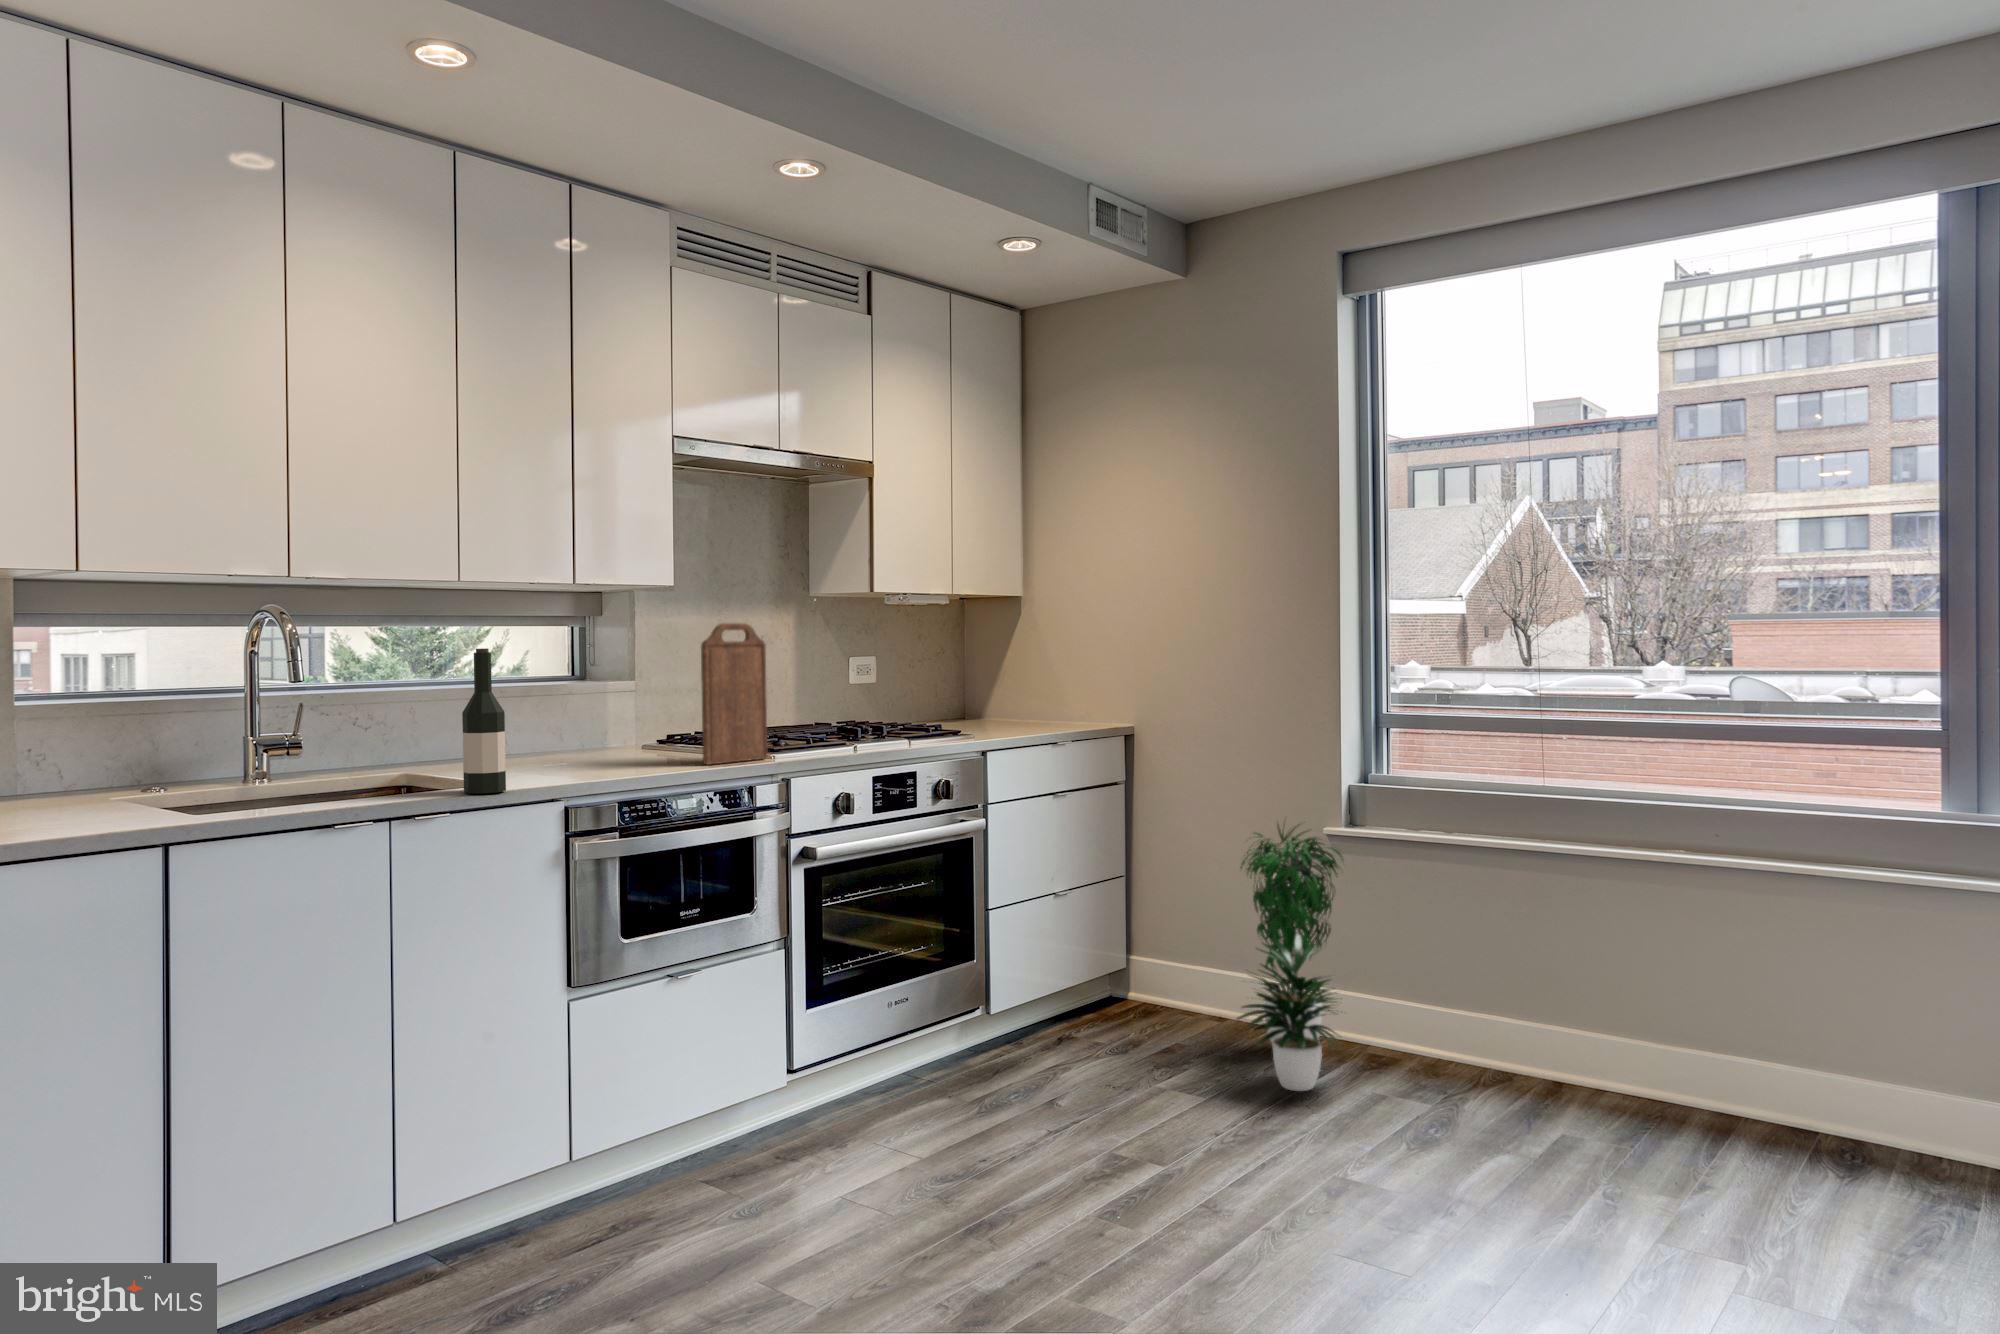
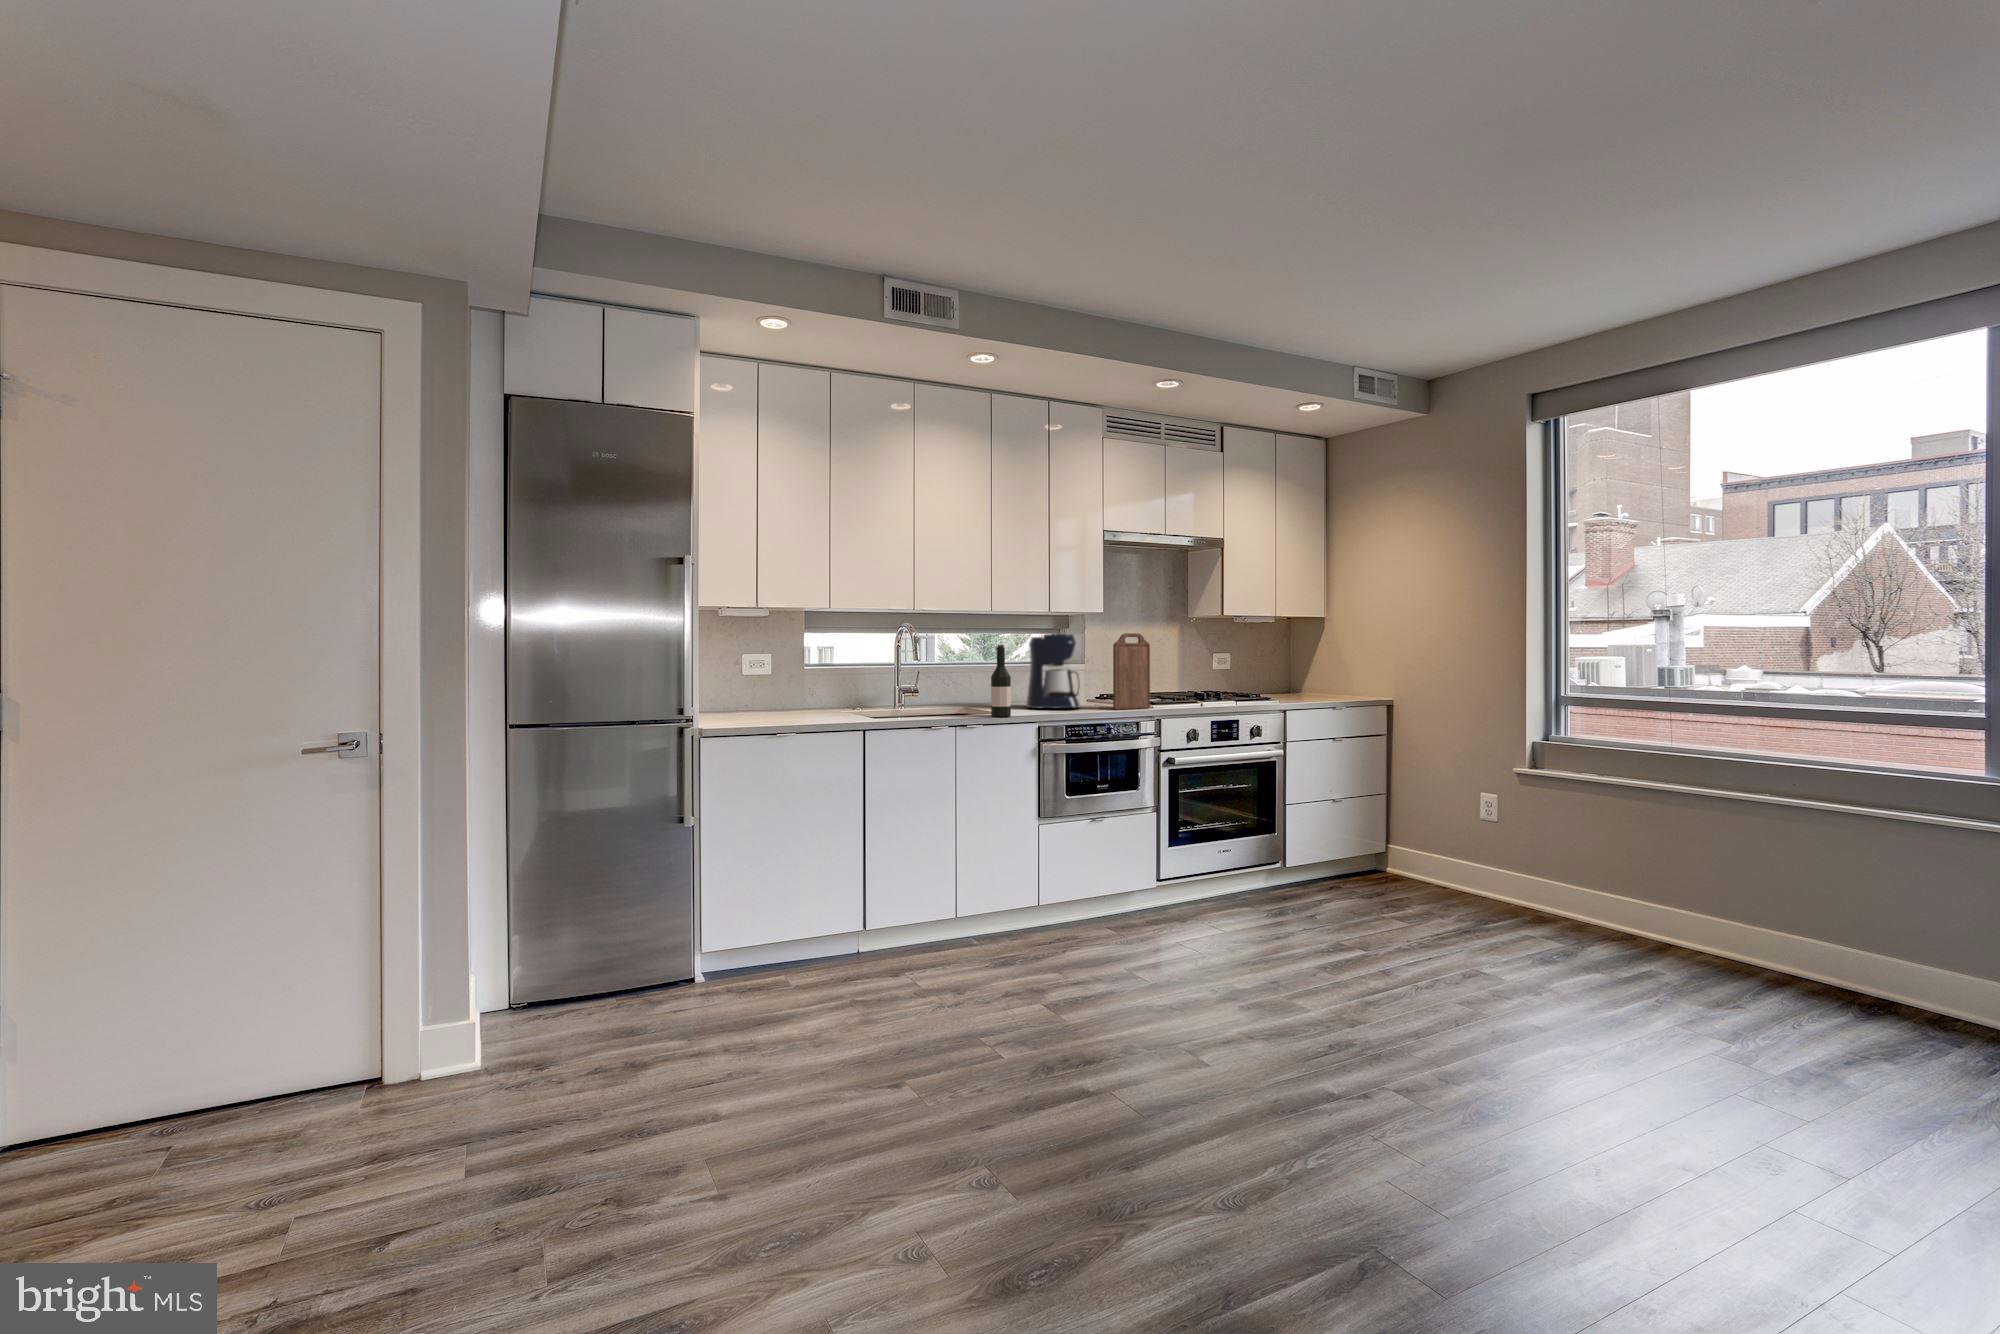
coffee maker: none [532,625,640,770] -> present [1026,634,1080,708]
potted plant: present [1237,824,1344,1091] -> none [1435,757,1524,928]

